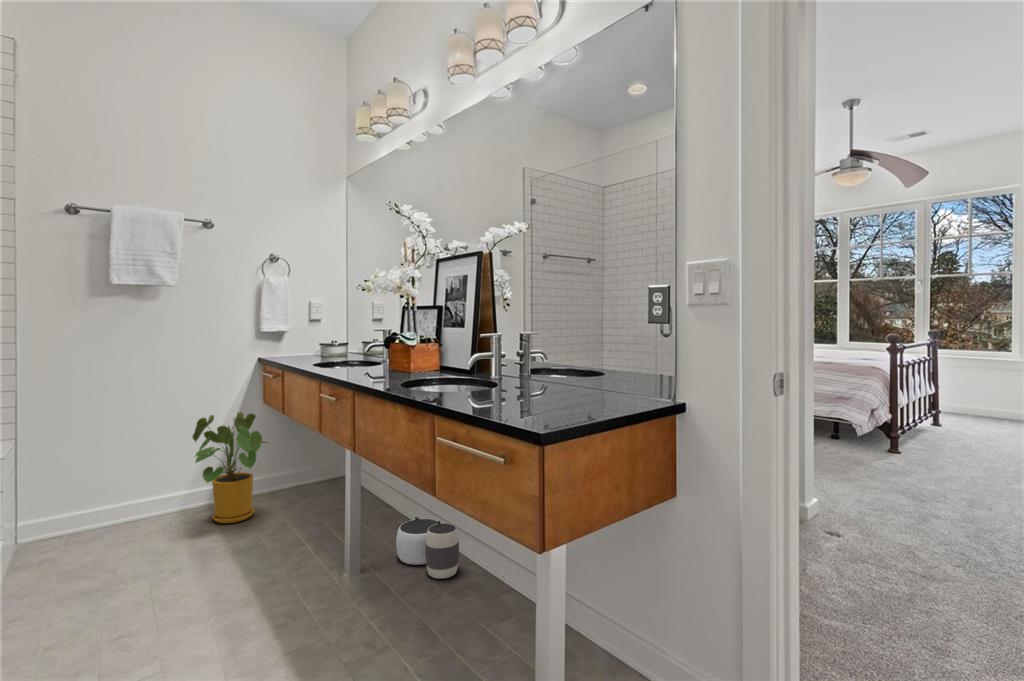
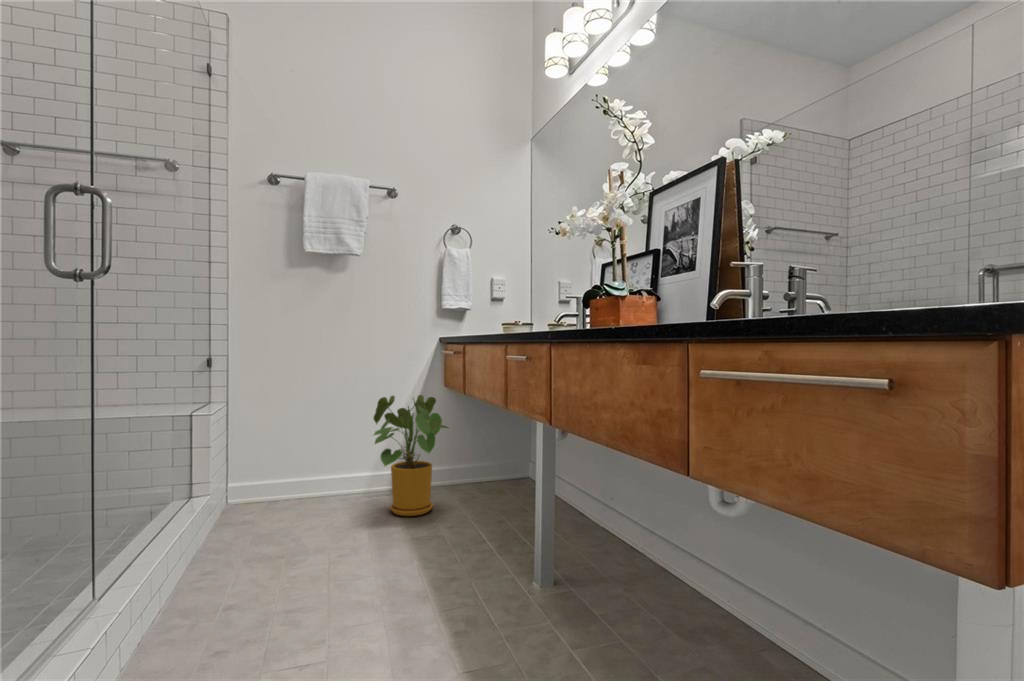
waste basket: present [396,517,459,579] -> none [601,529,693,618]

